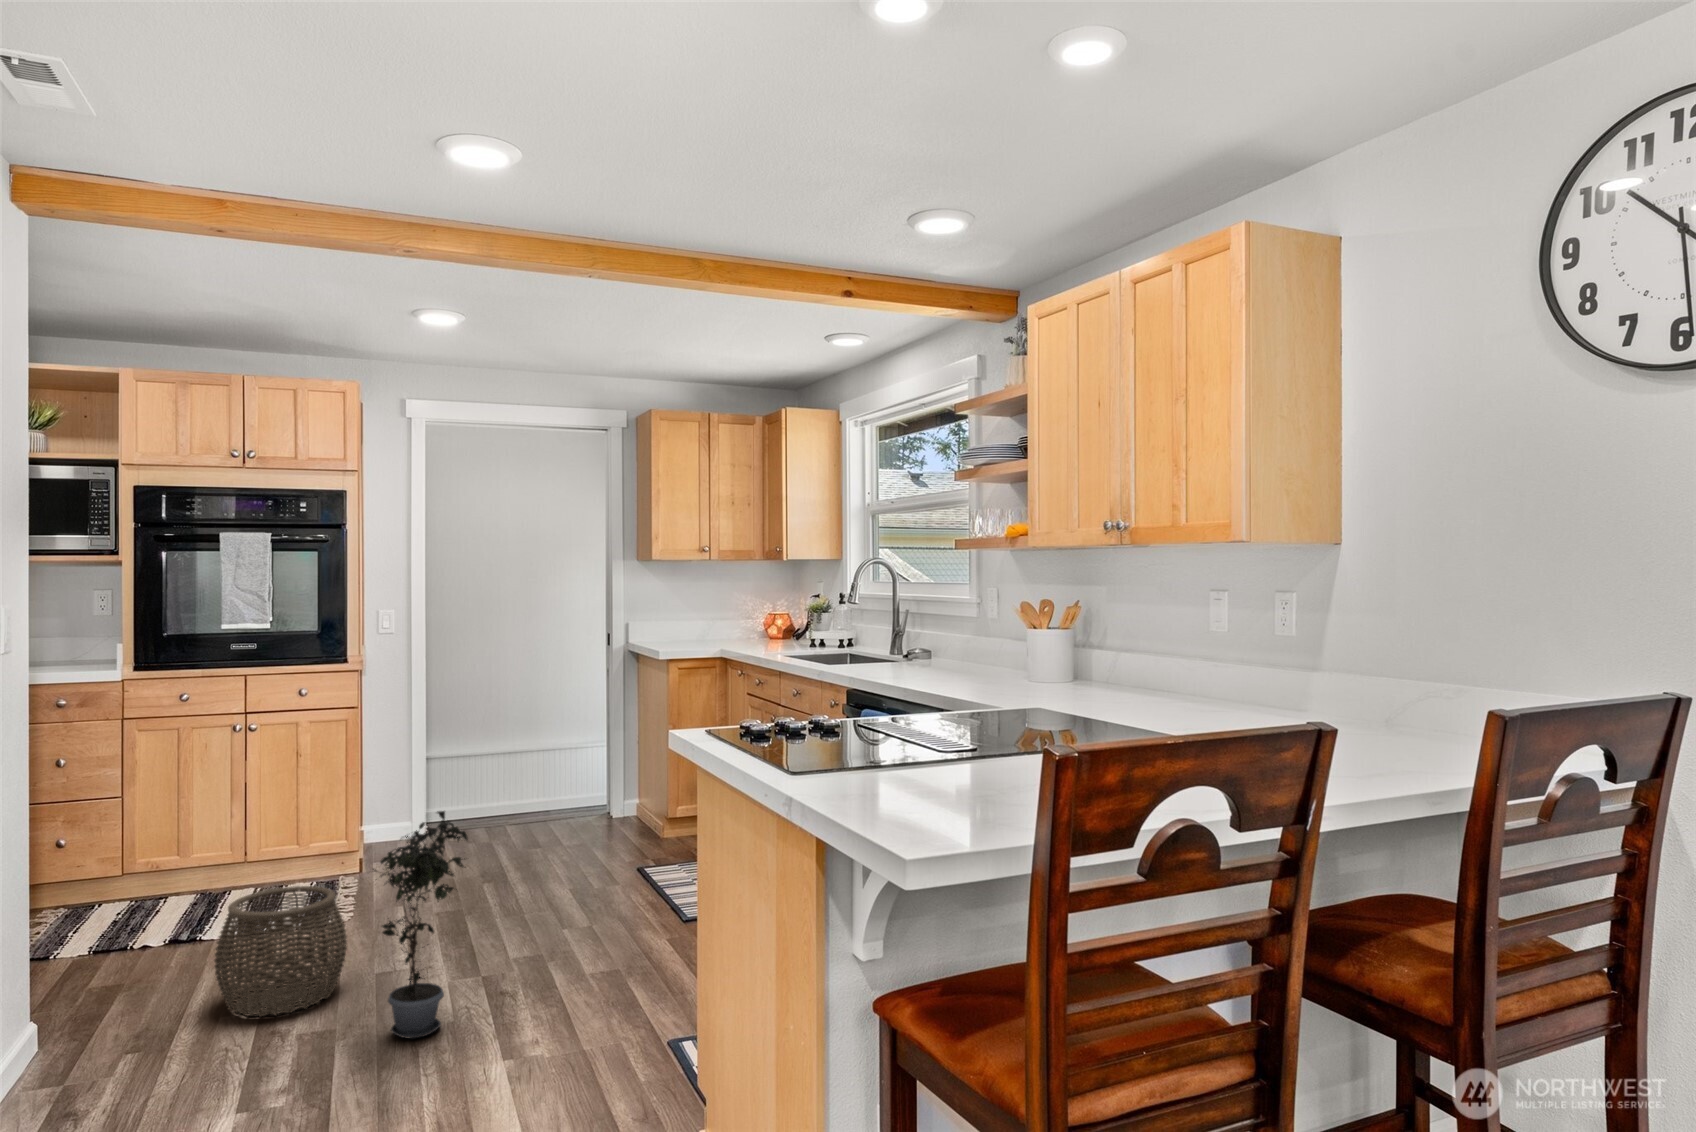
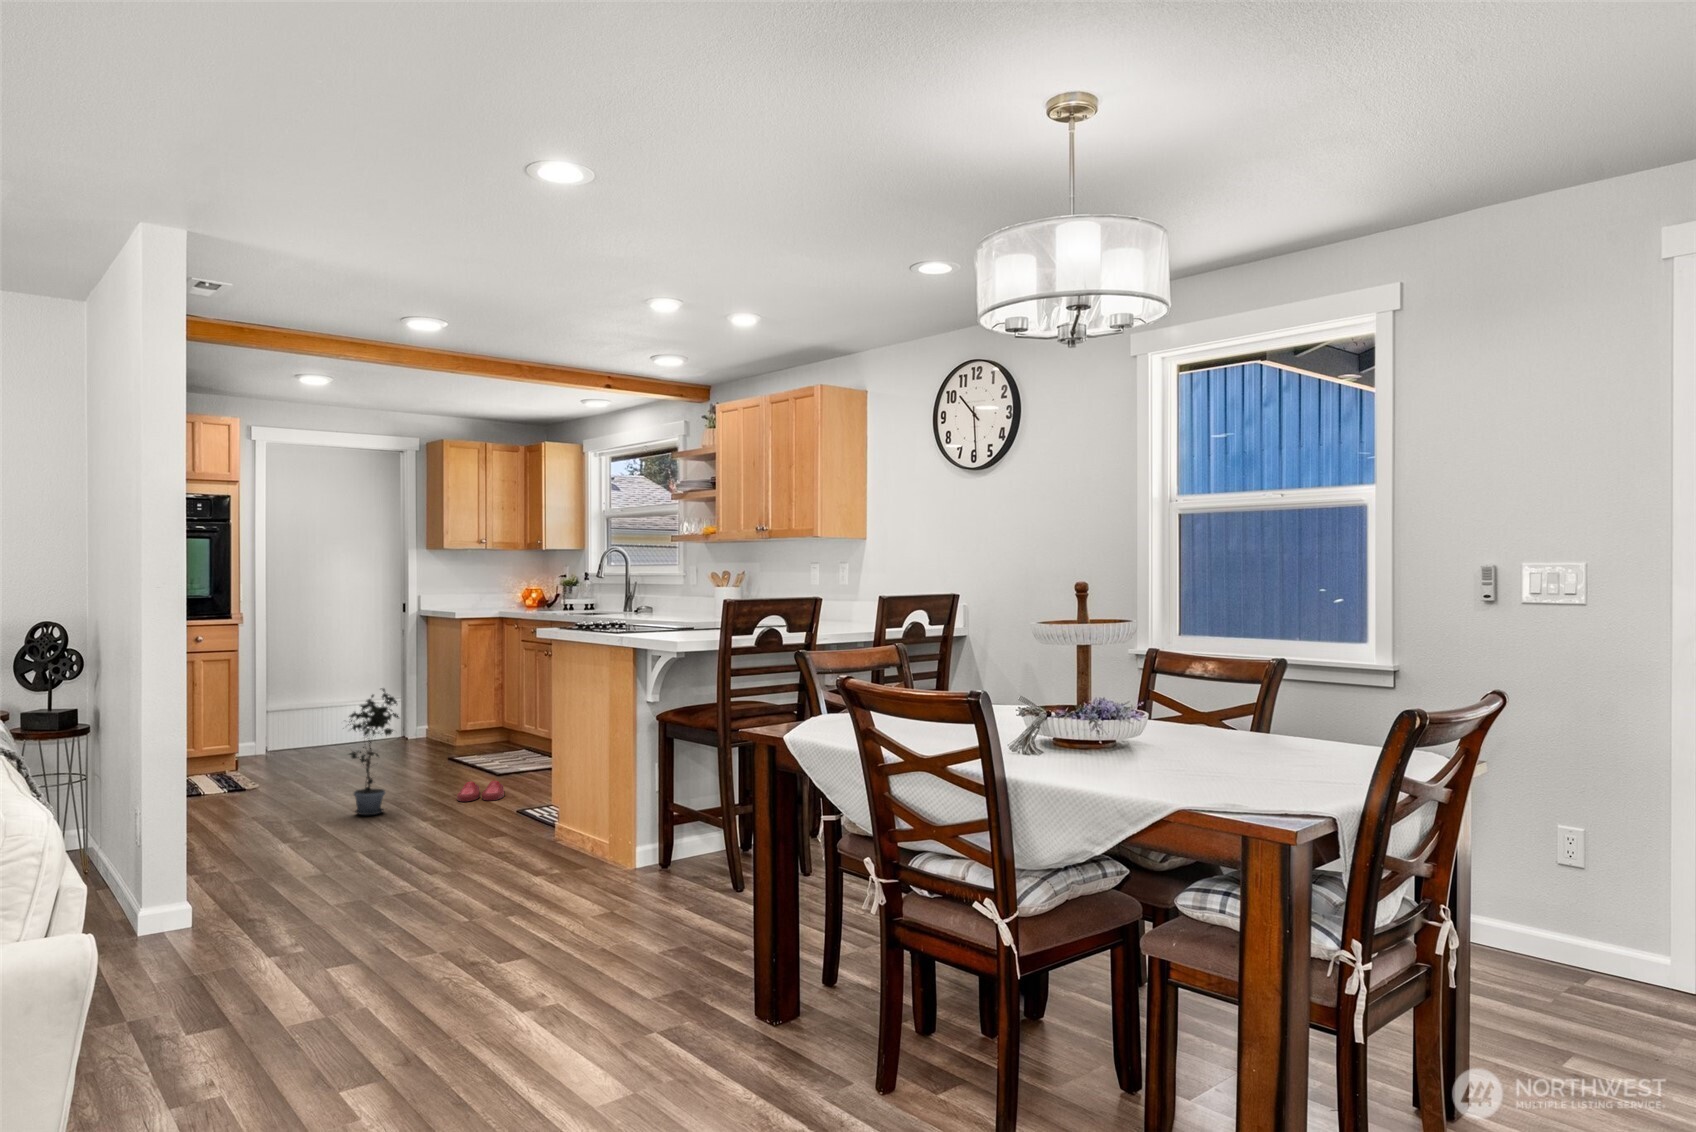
woven basket: present [214,886,347,1017] -> none [224,746,305,817]
slippers: none [575,964,661,1011] -> present [457,781,504,801]

